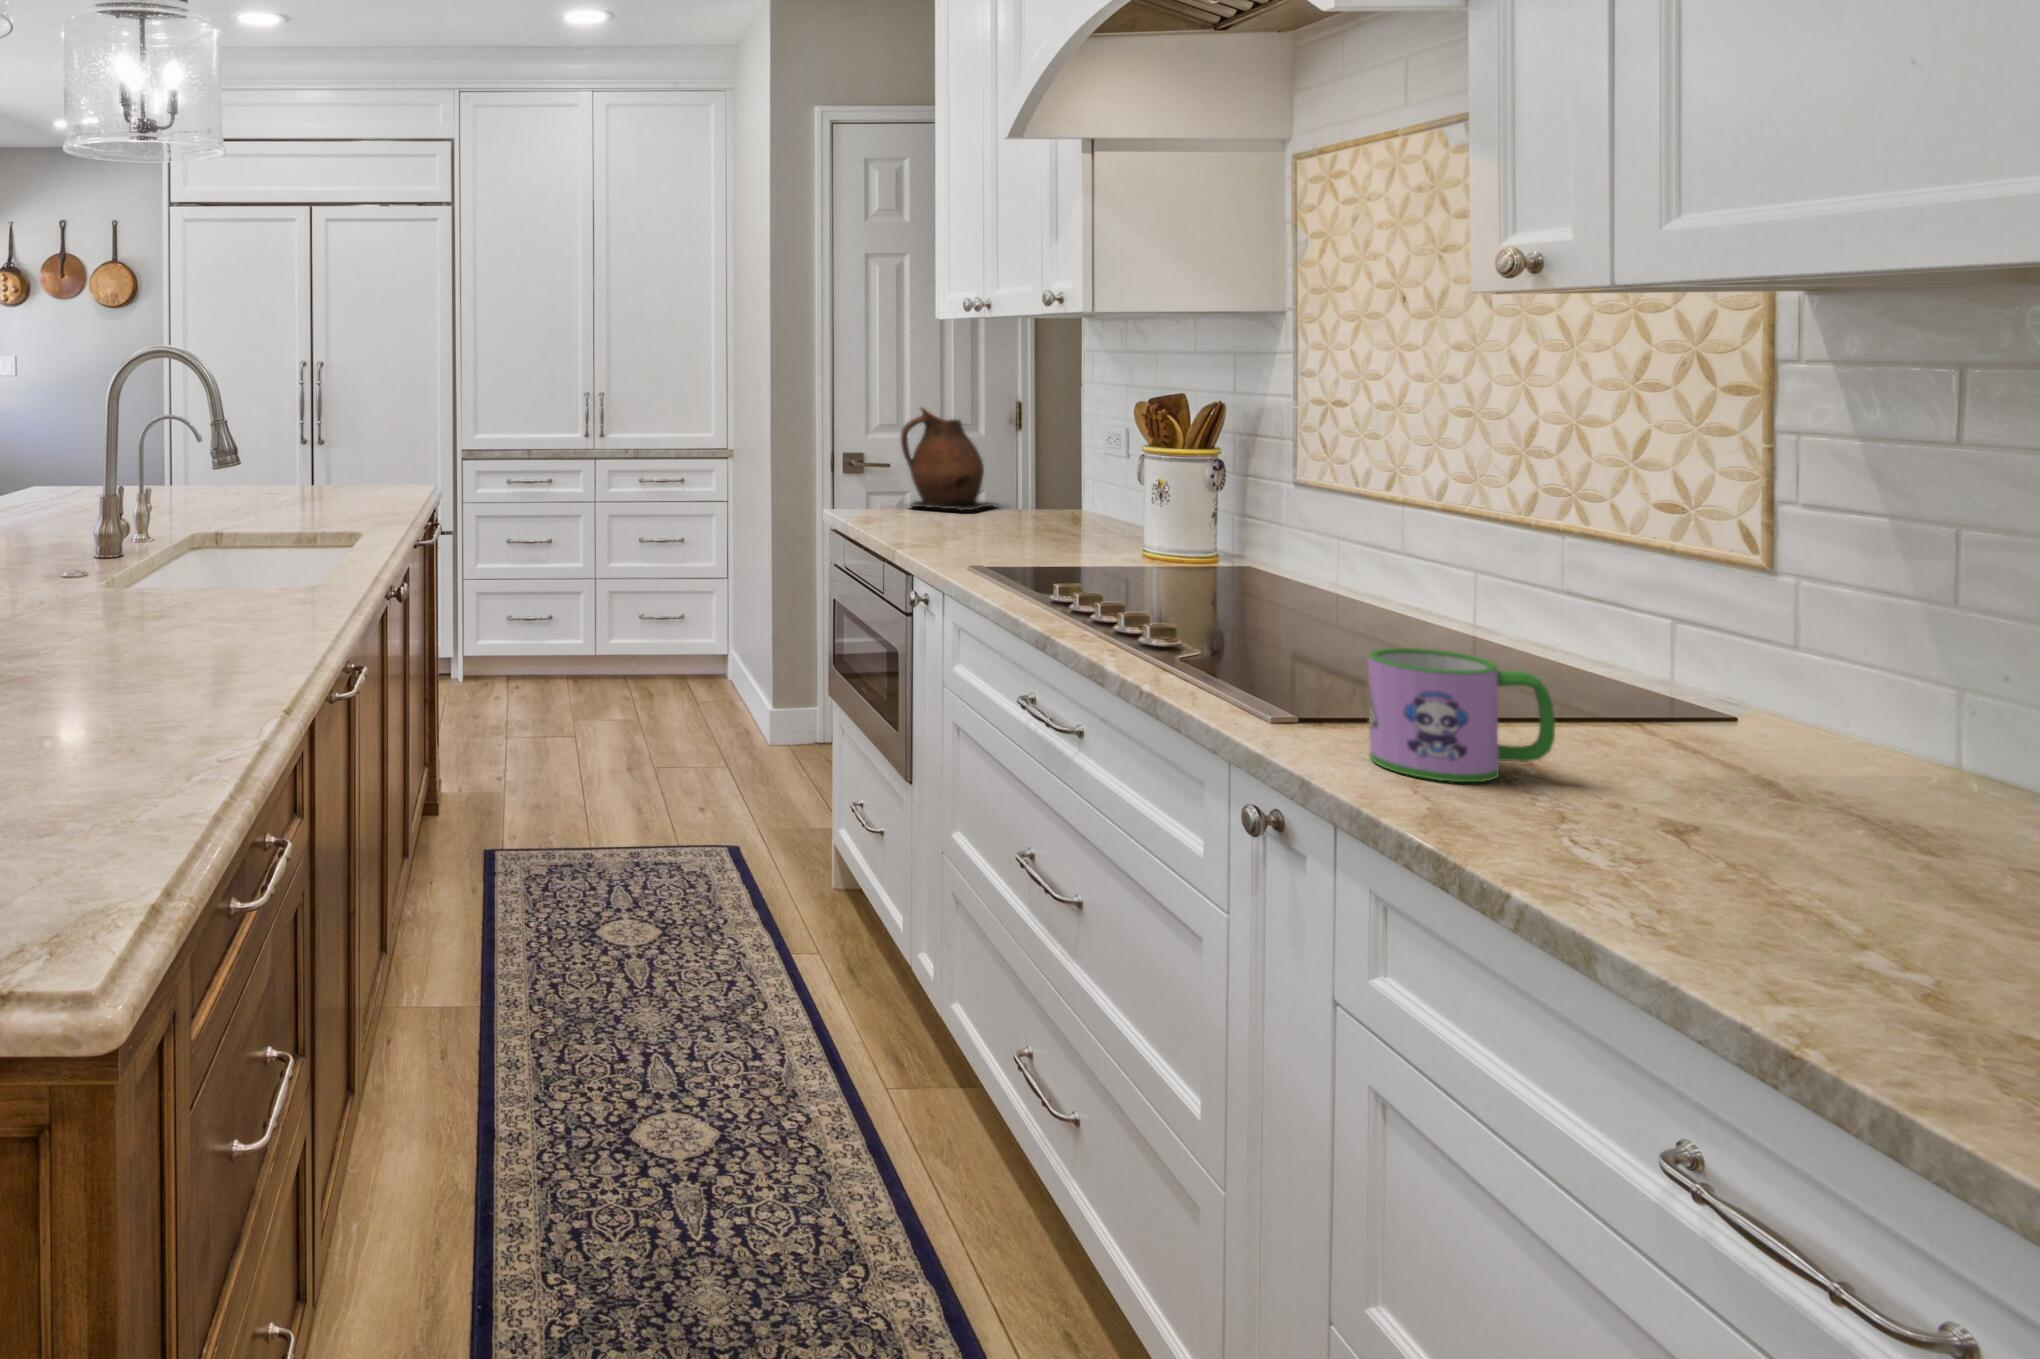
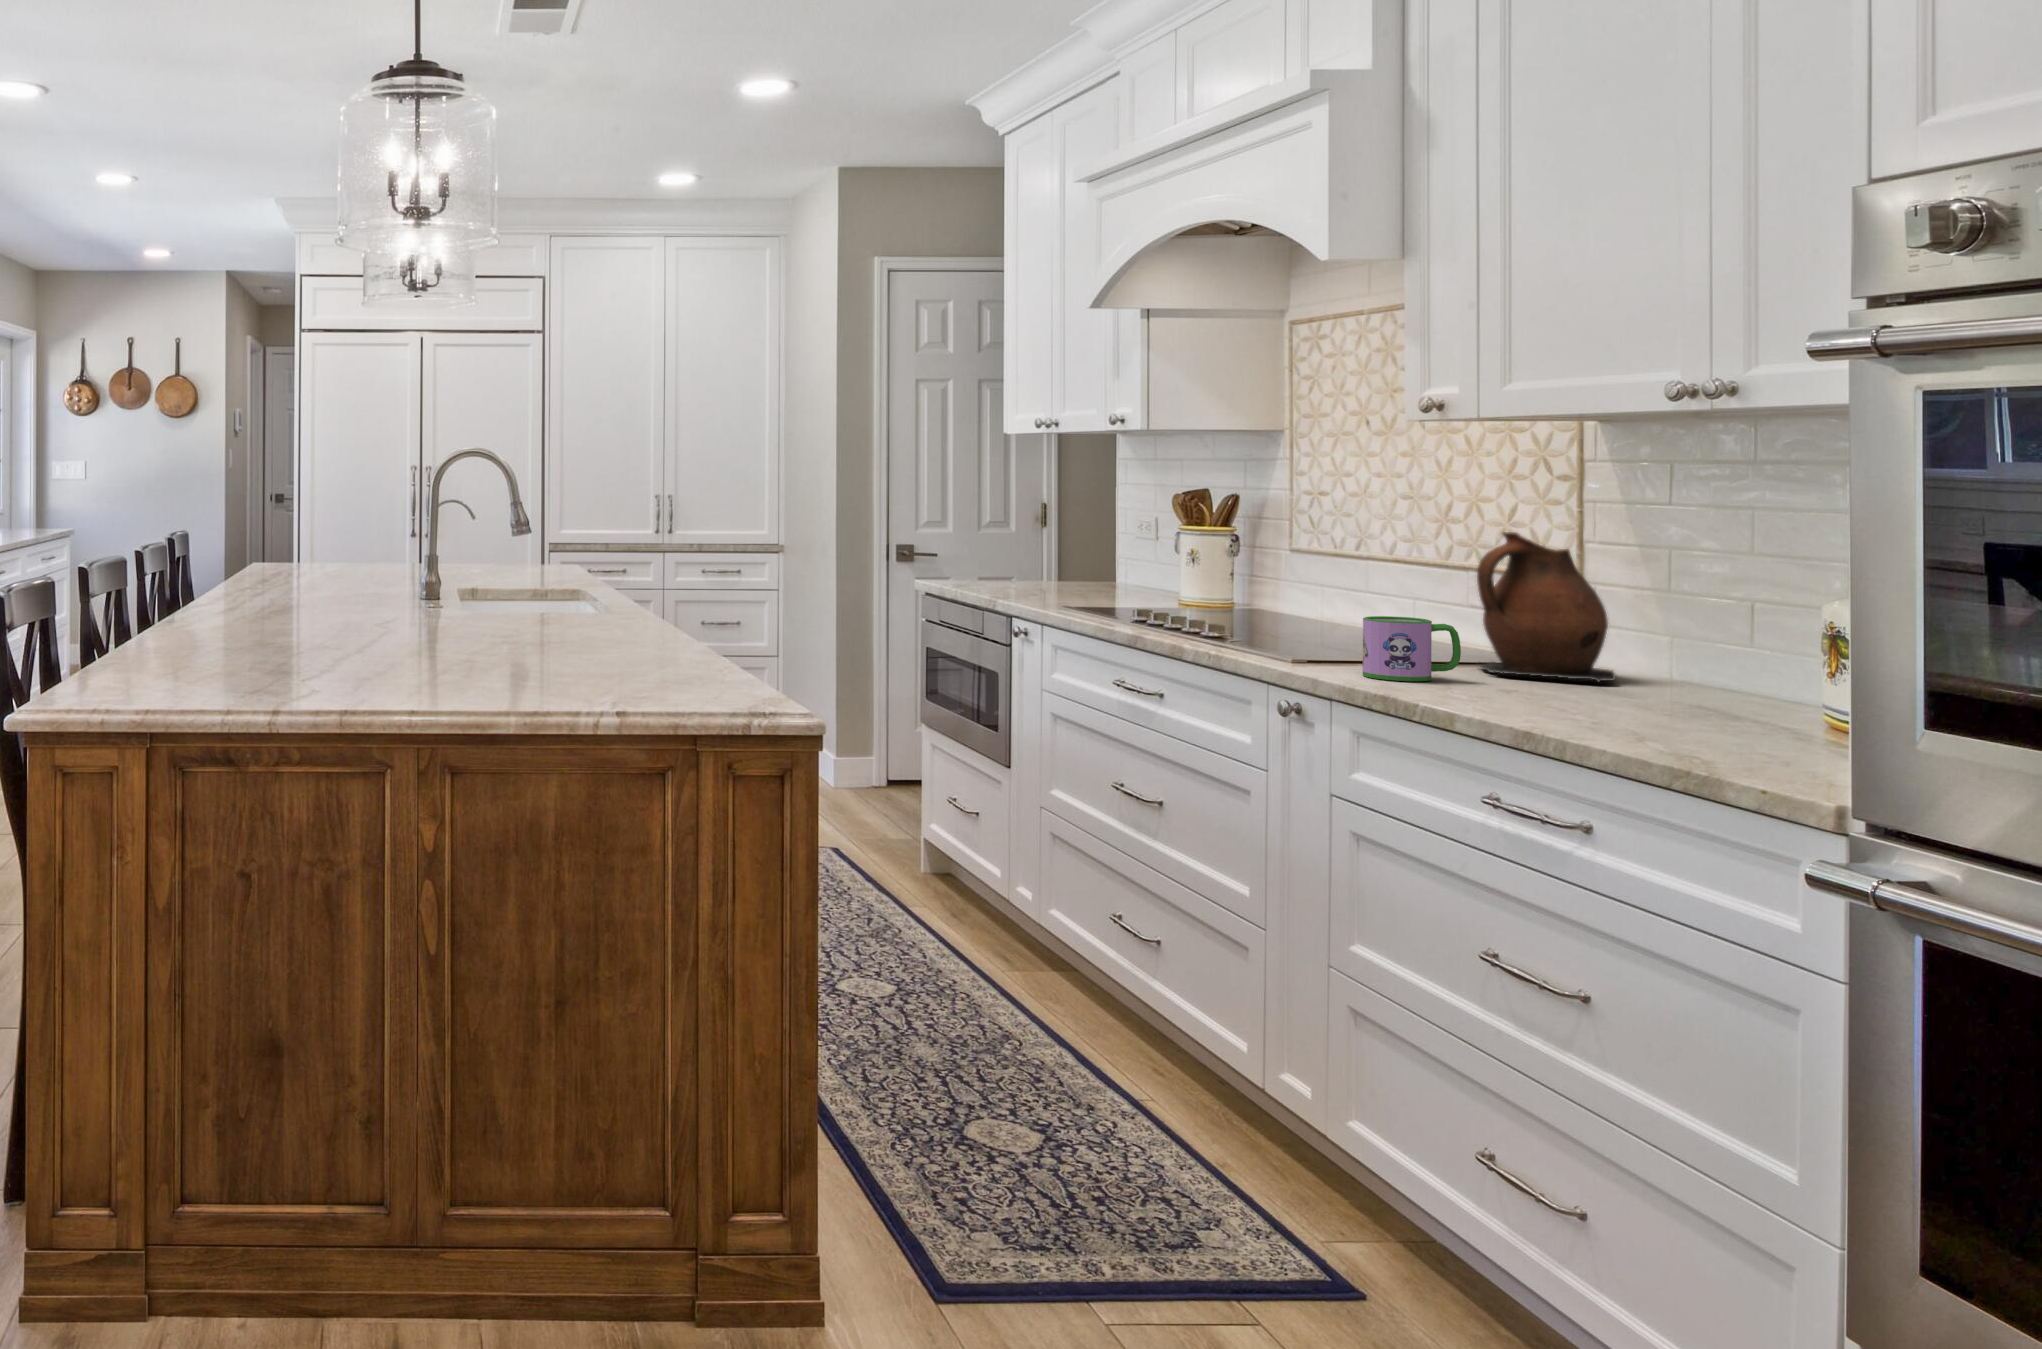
ceramic pitcher: present [901,408,994,510] -> present [1477,532,1616,682]

